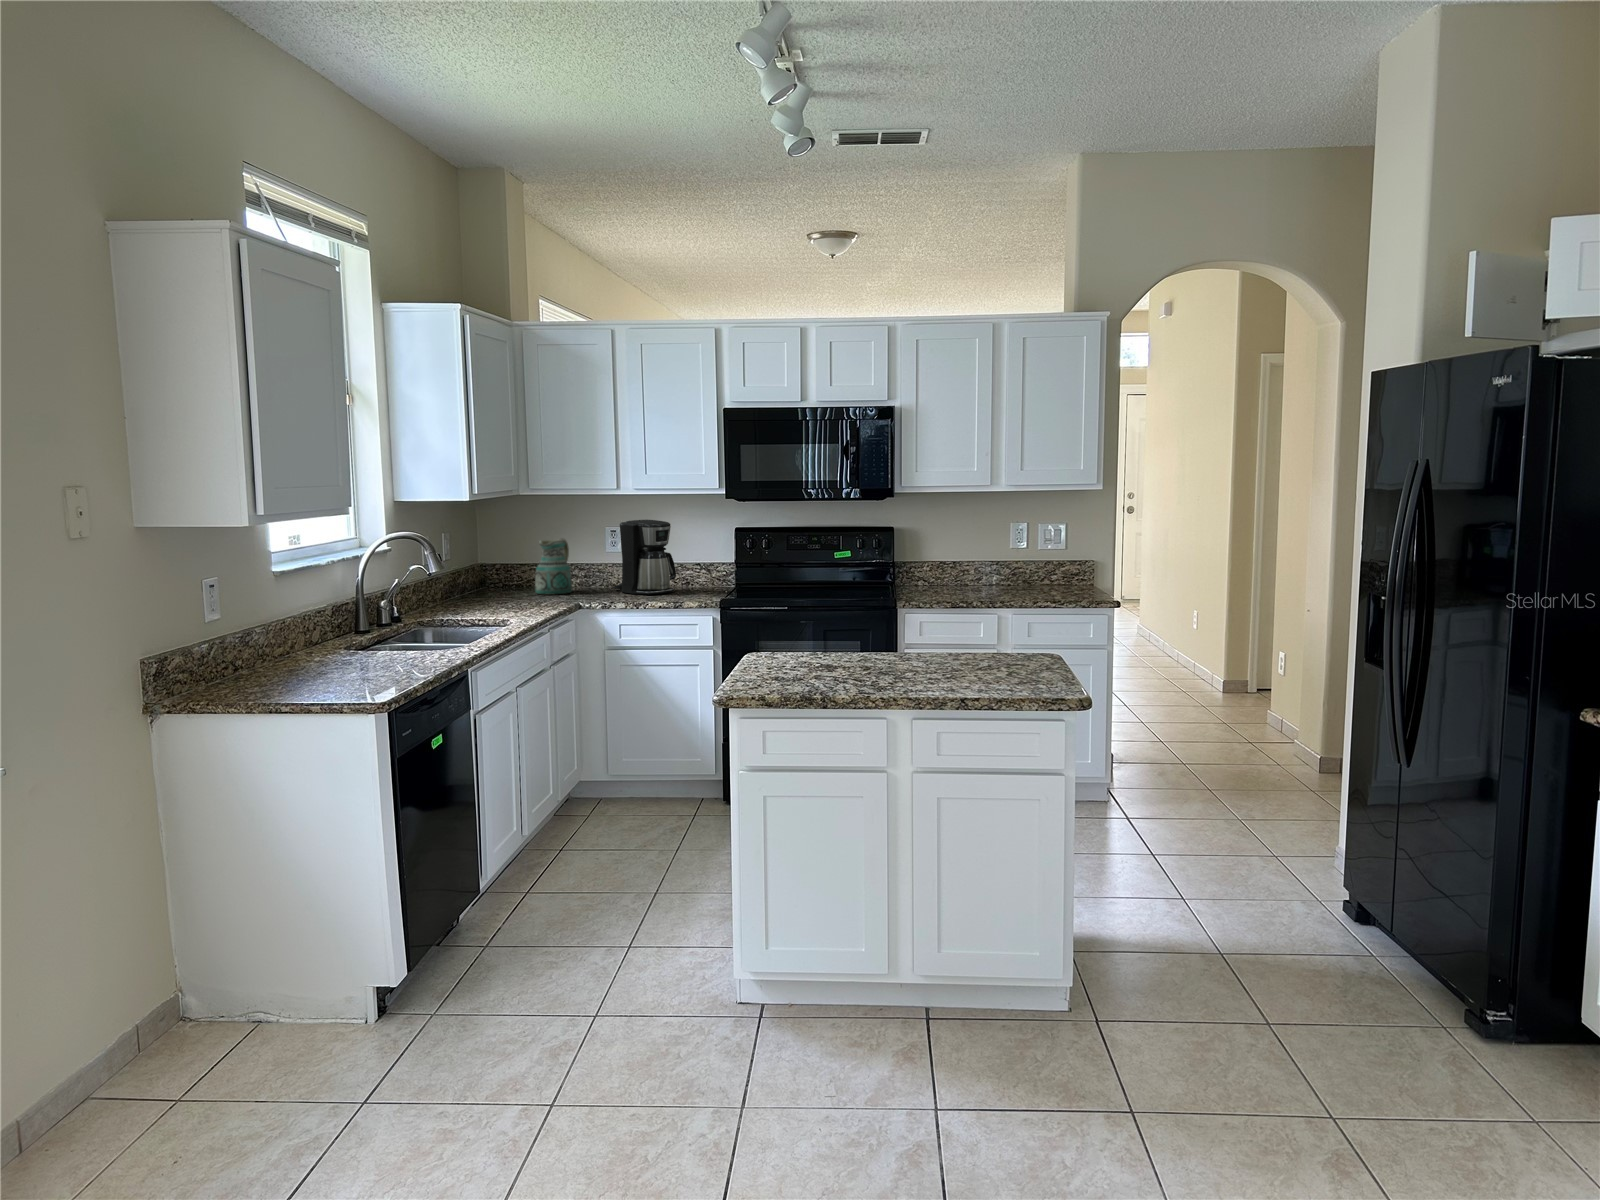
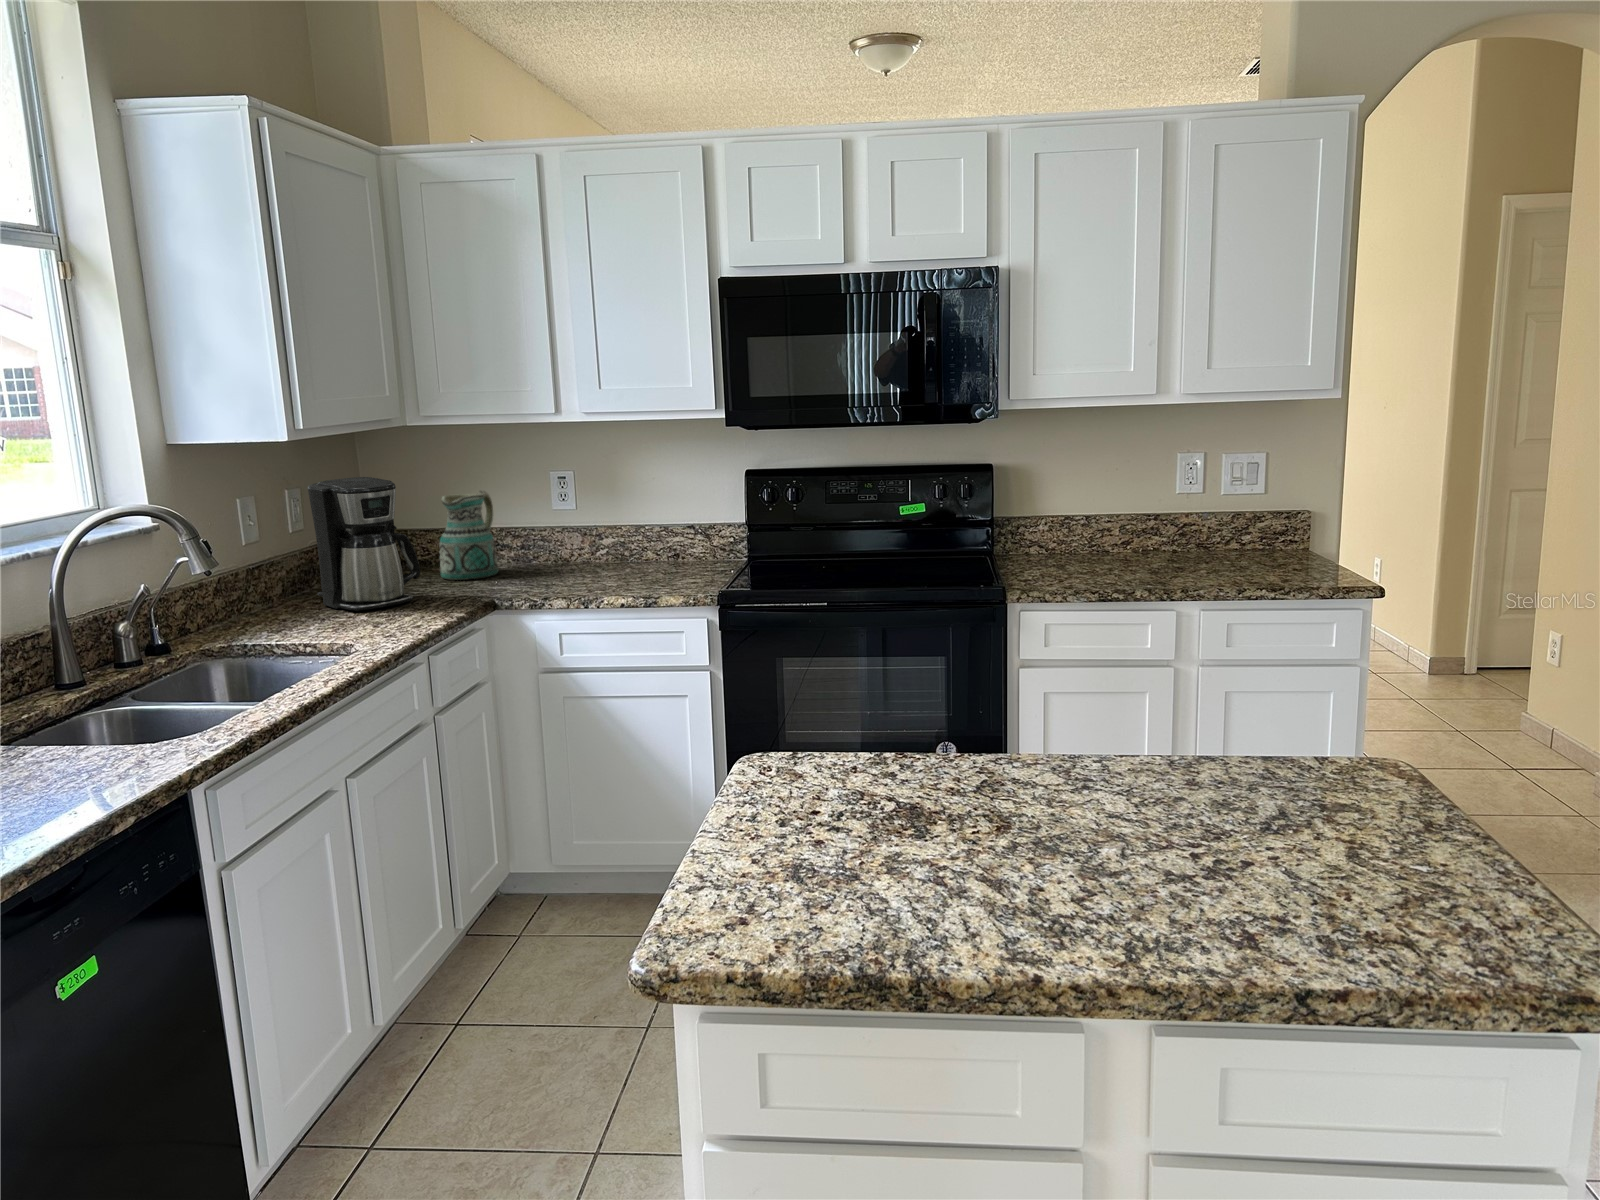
coffee maker: present [613,520,676,595] -> present [308,477,420,611]

